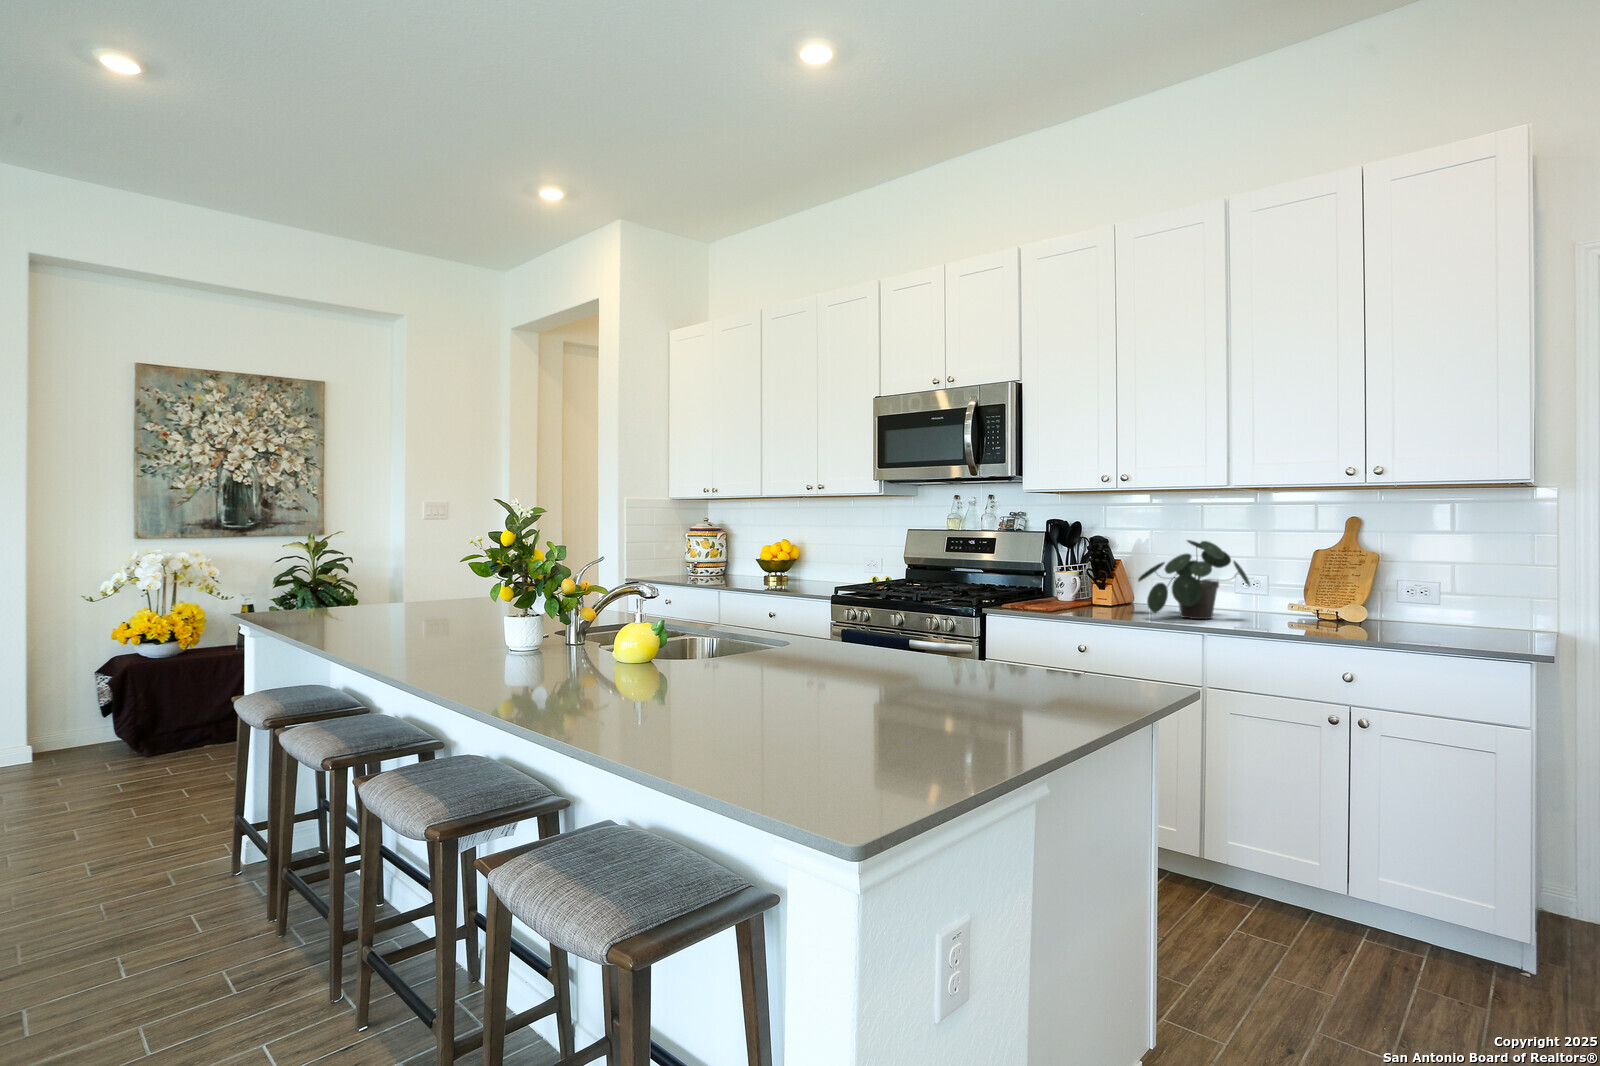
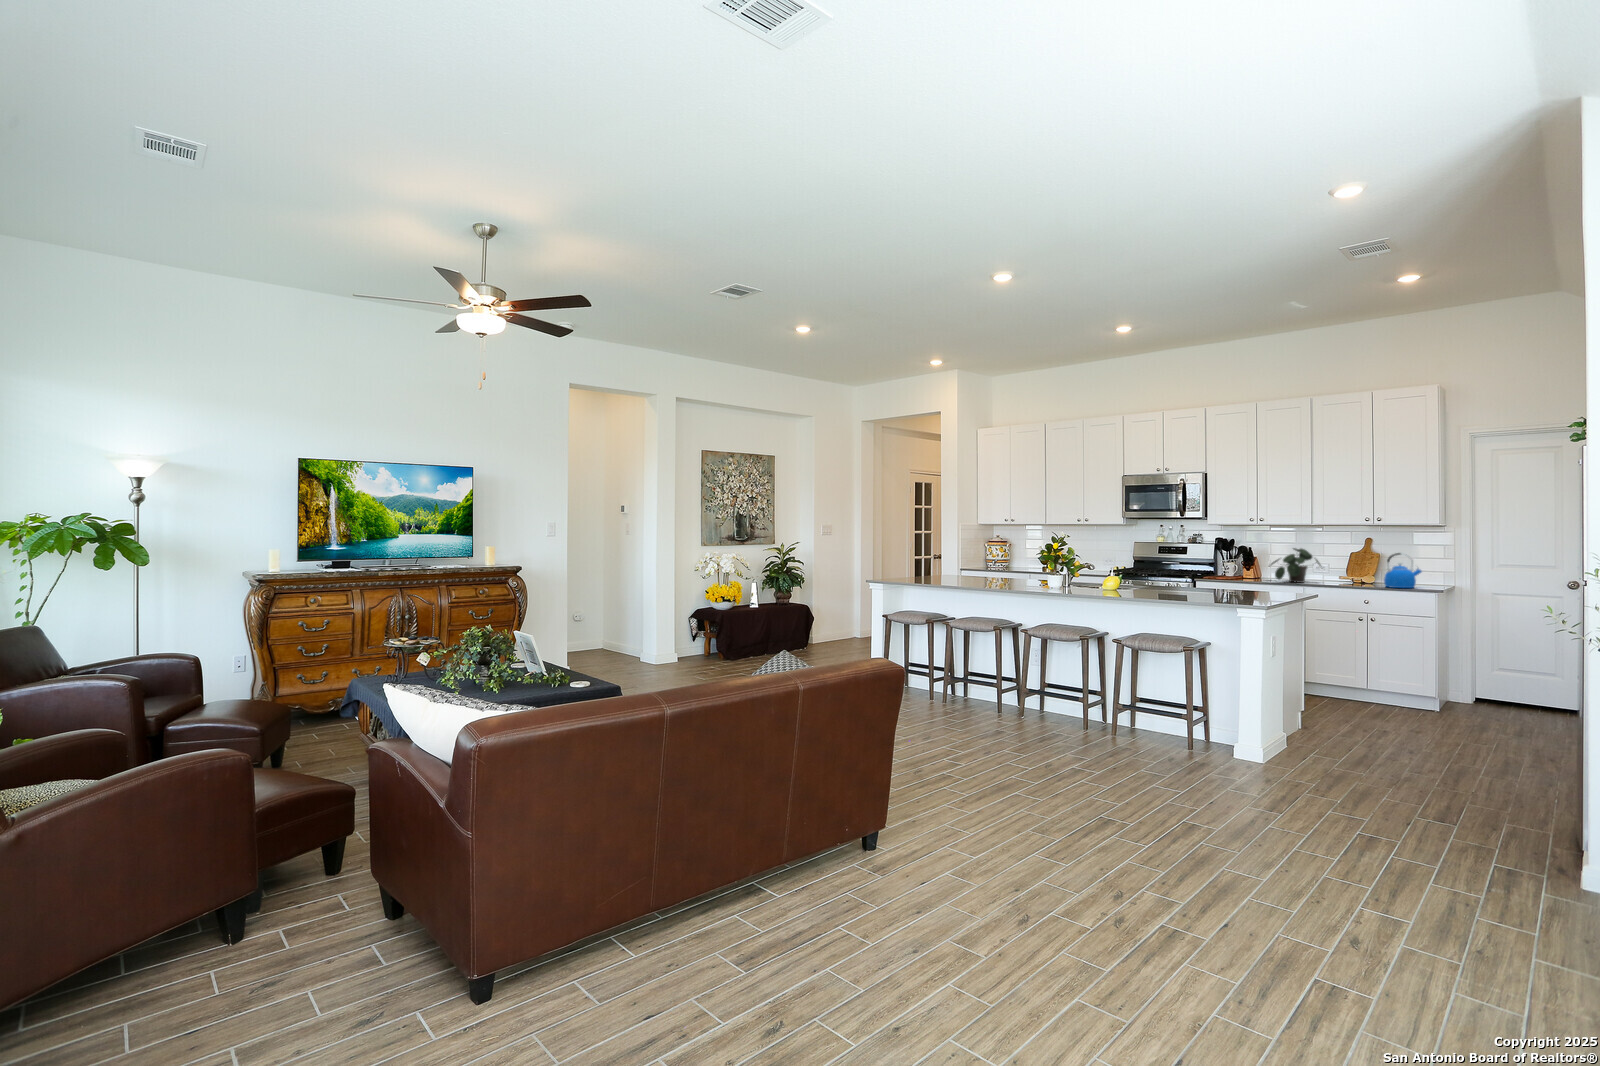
kettle: none [1395,551,1487,641] -> present [1384,553,1422,588]

